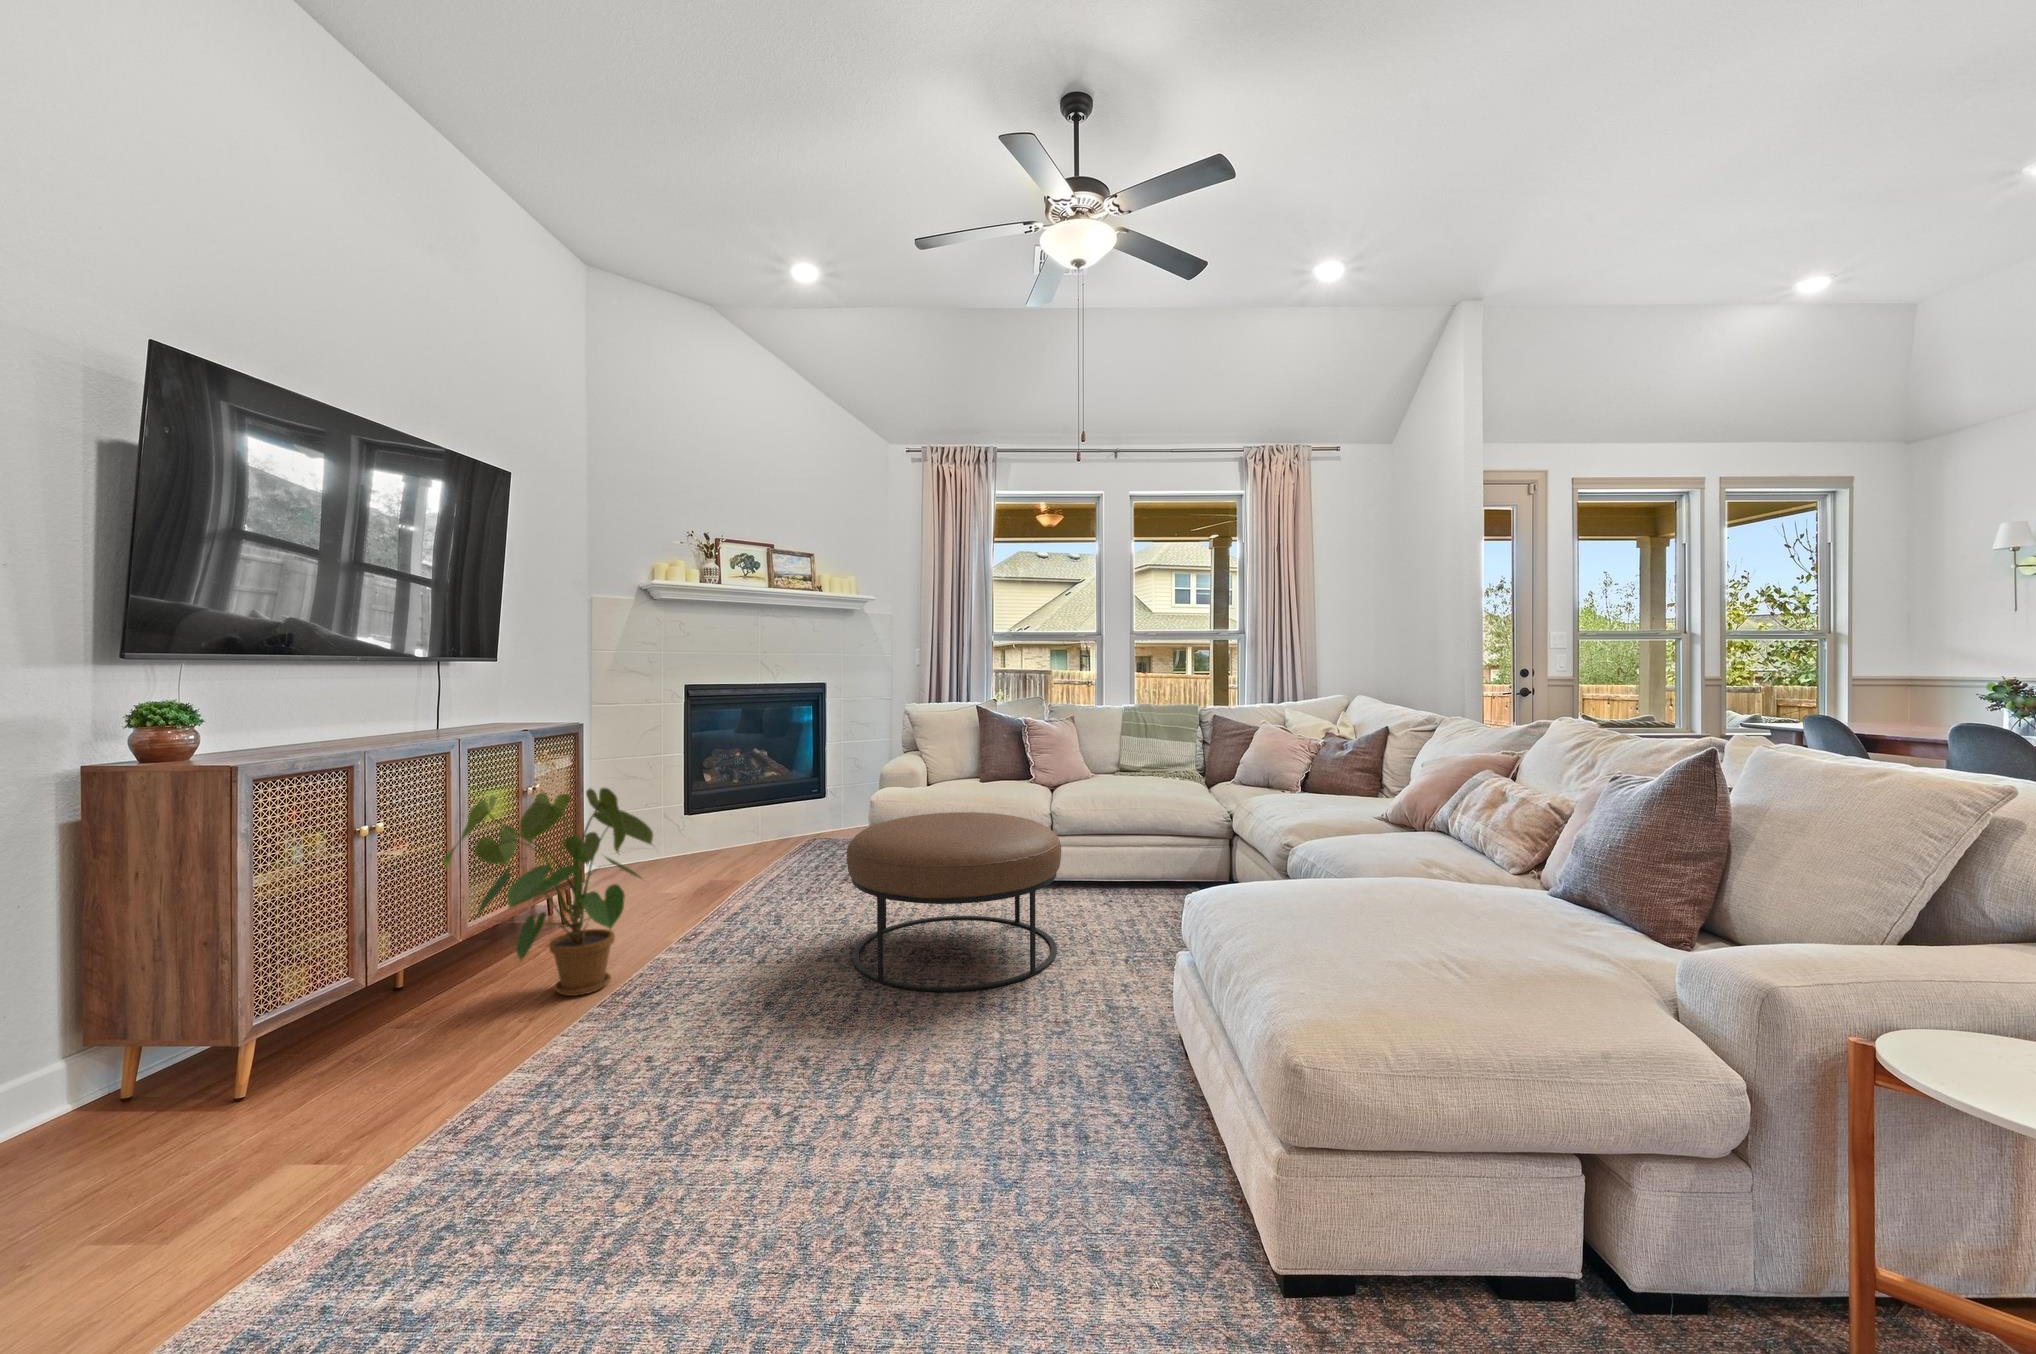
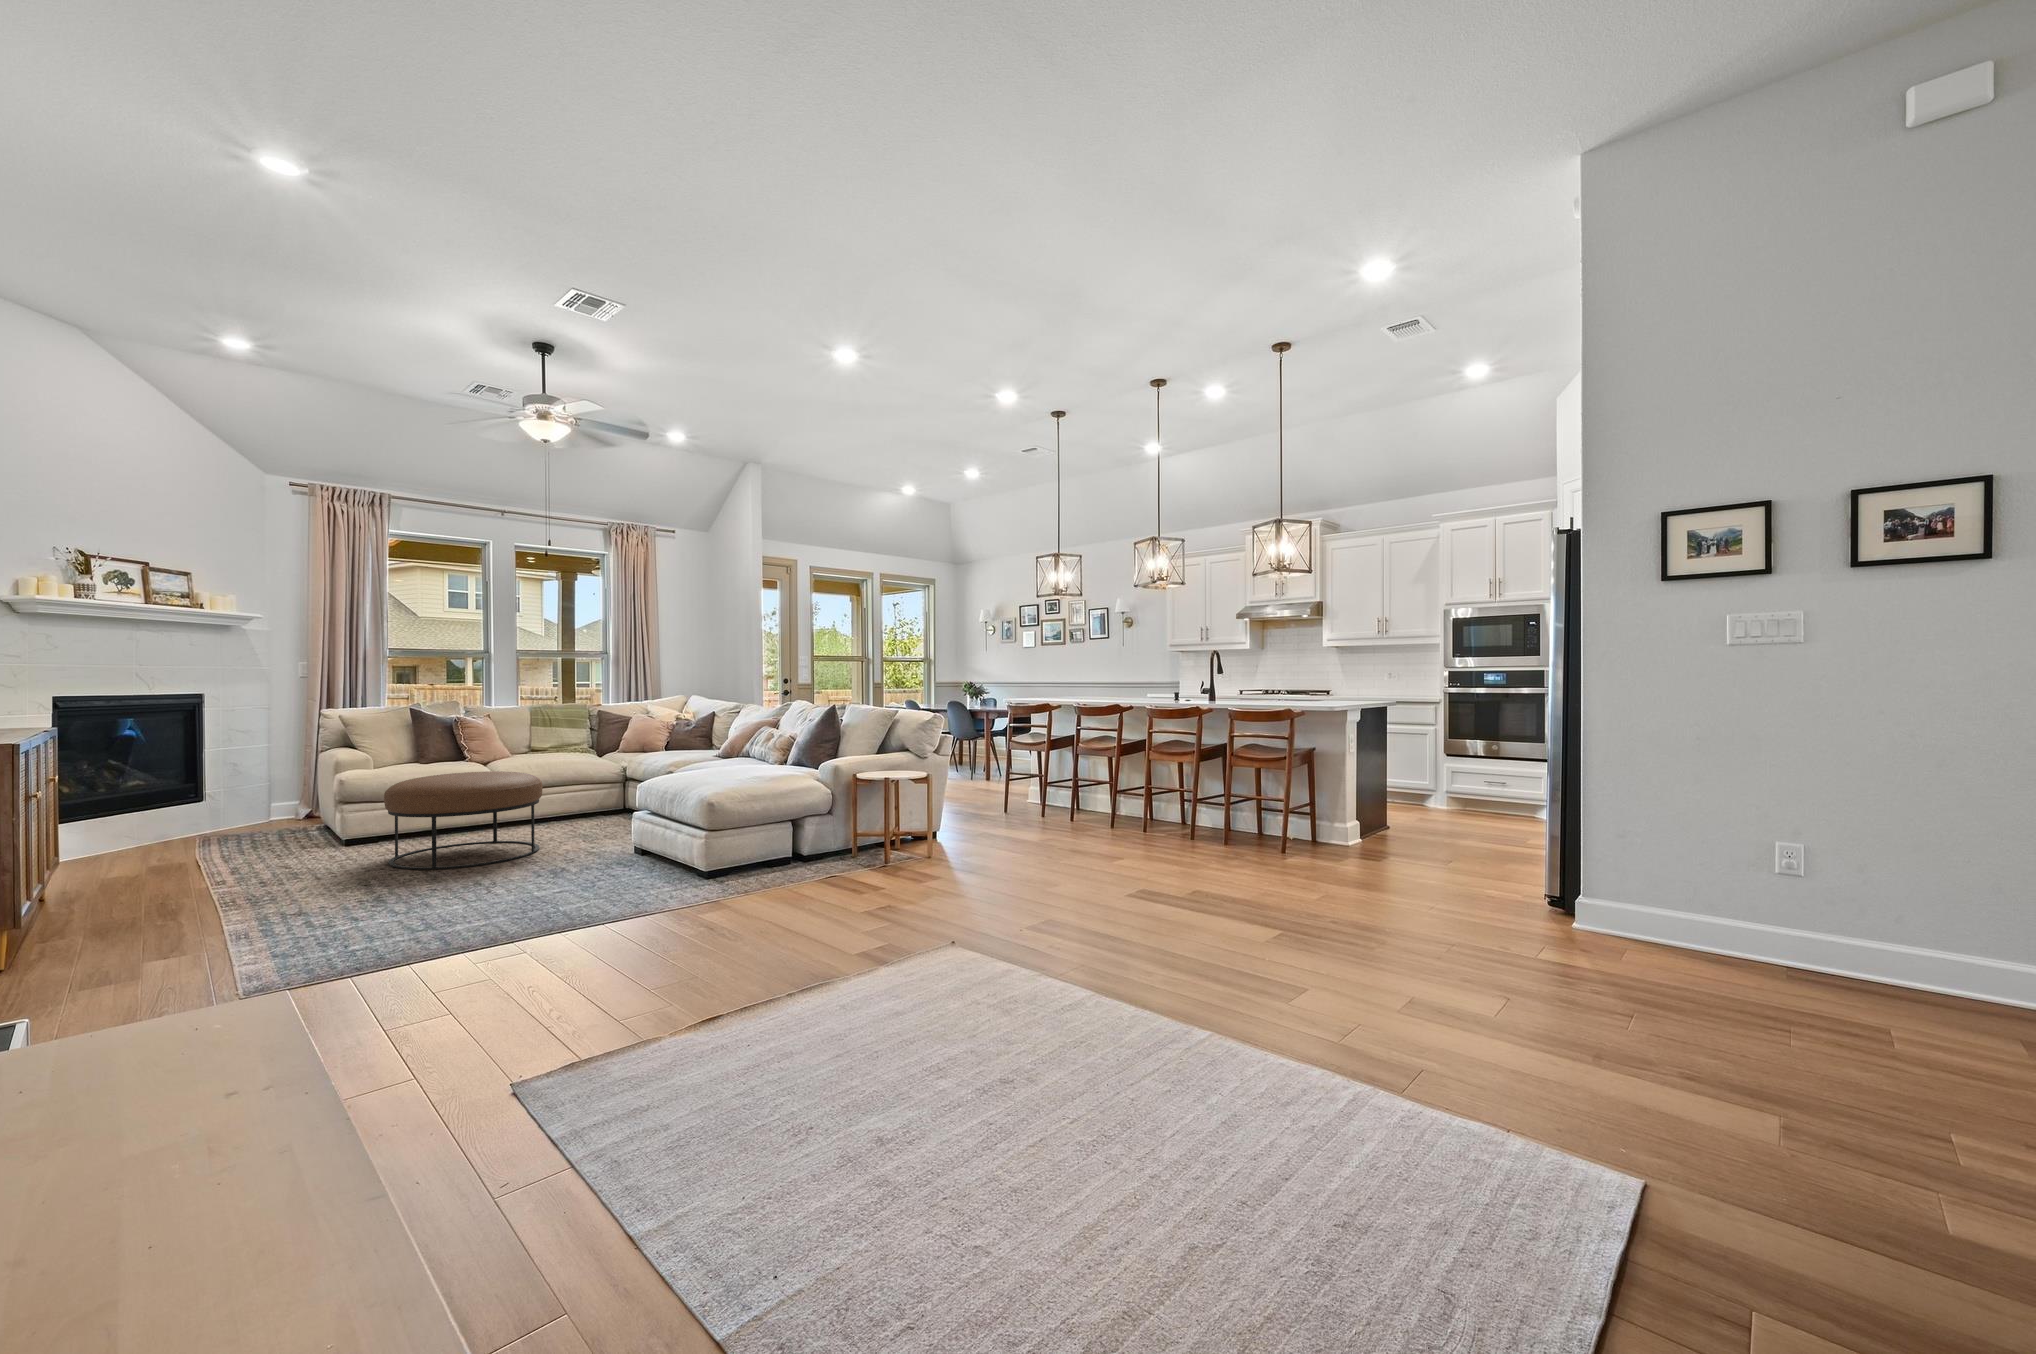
house plant: present [443,788,653,996] -> none [56,763,253,911]

